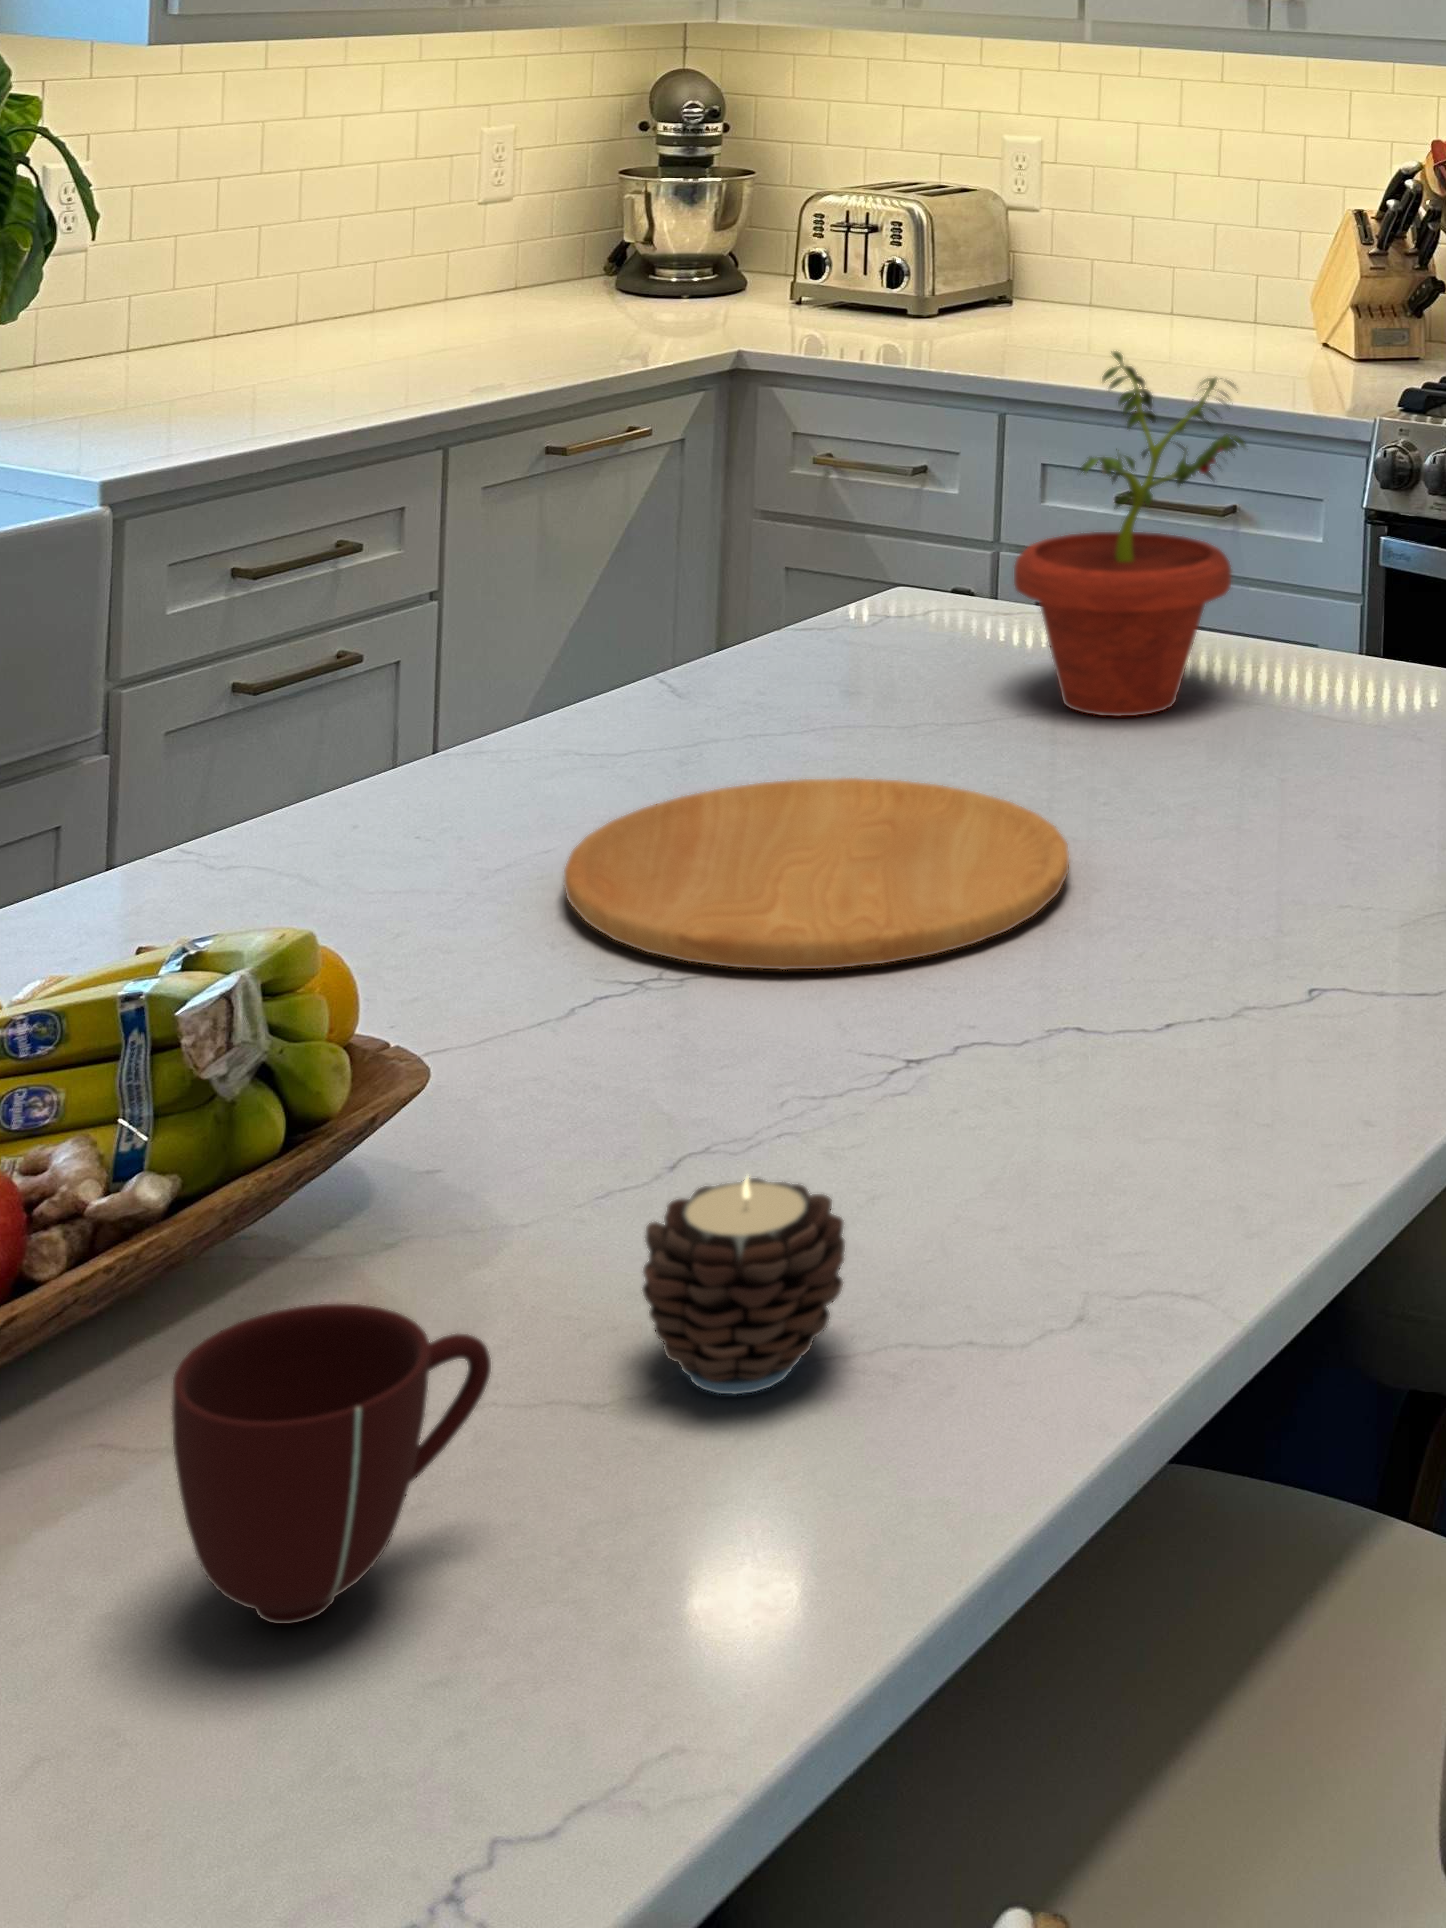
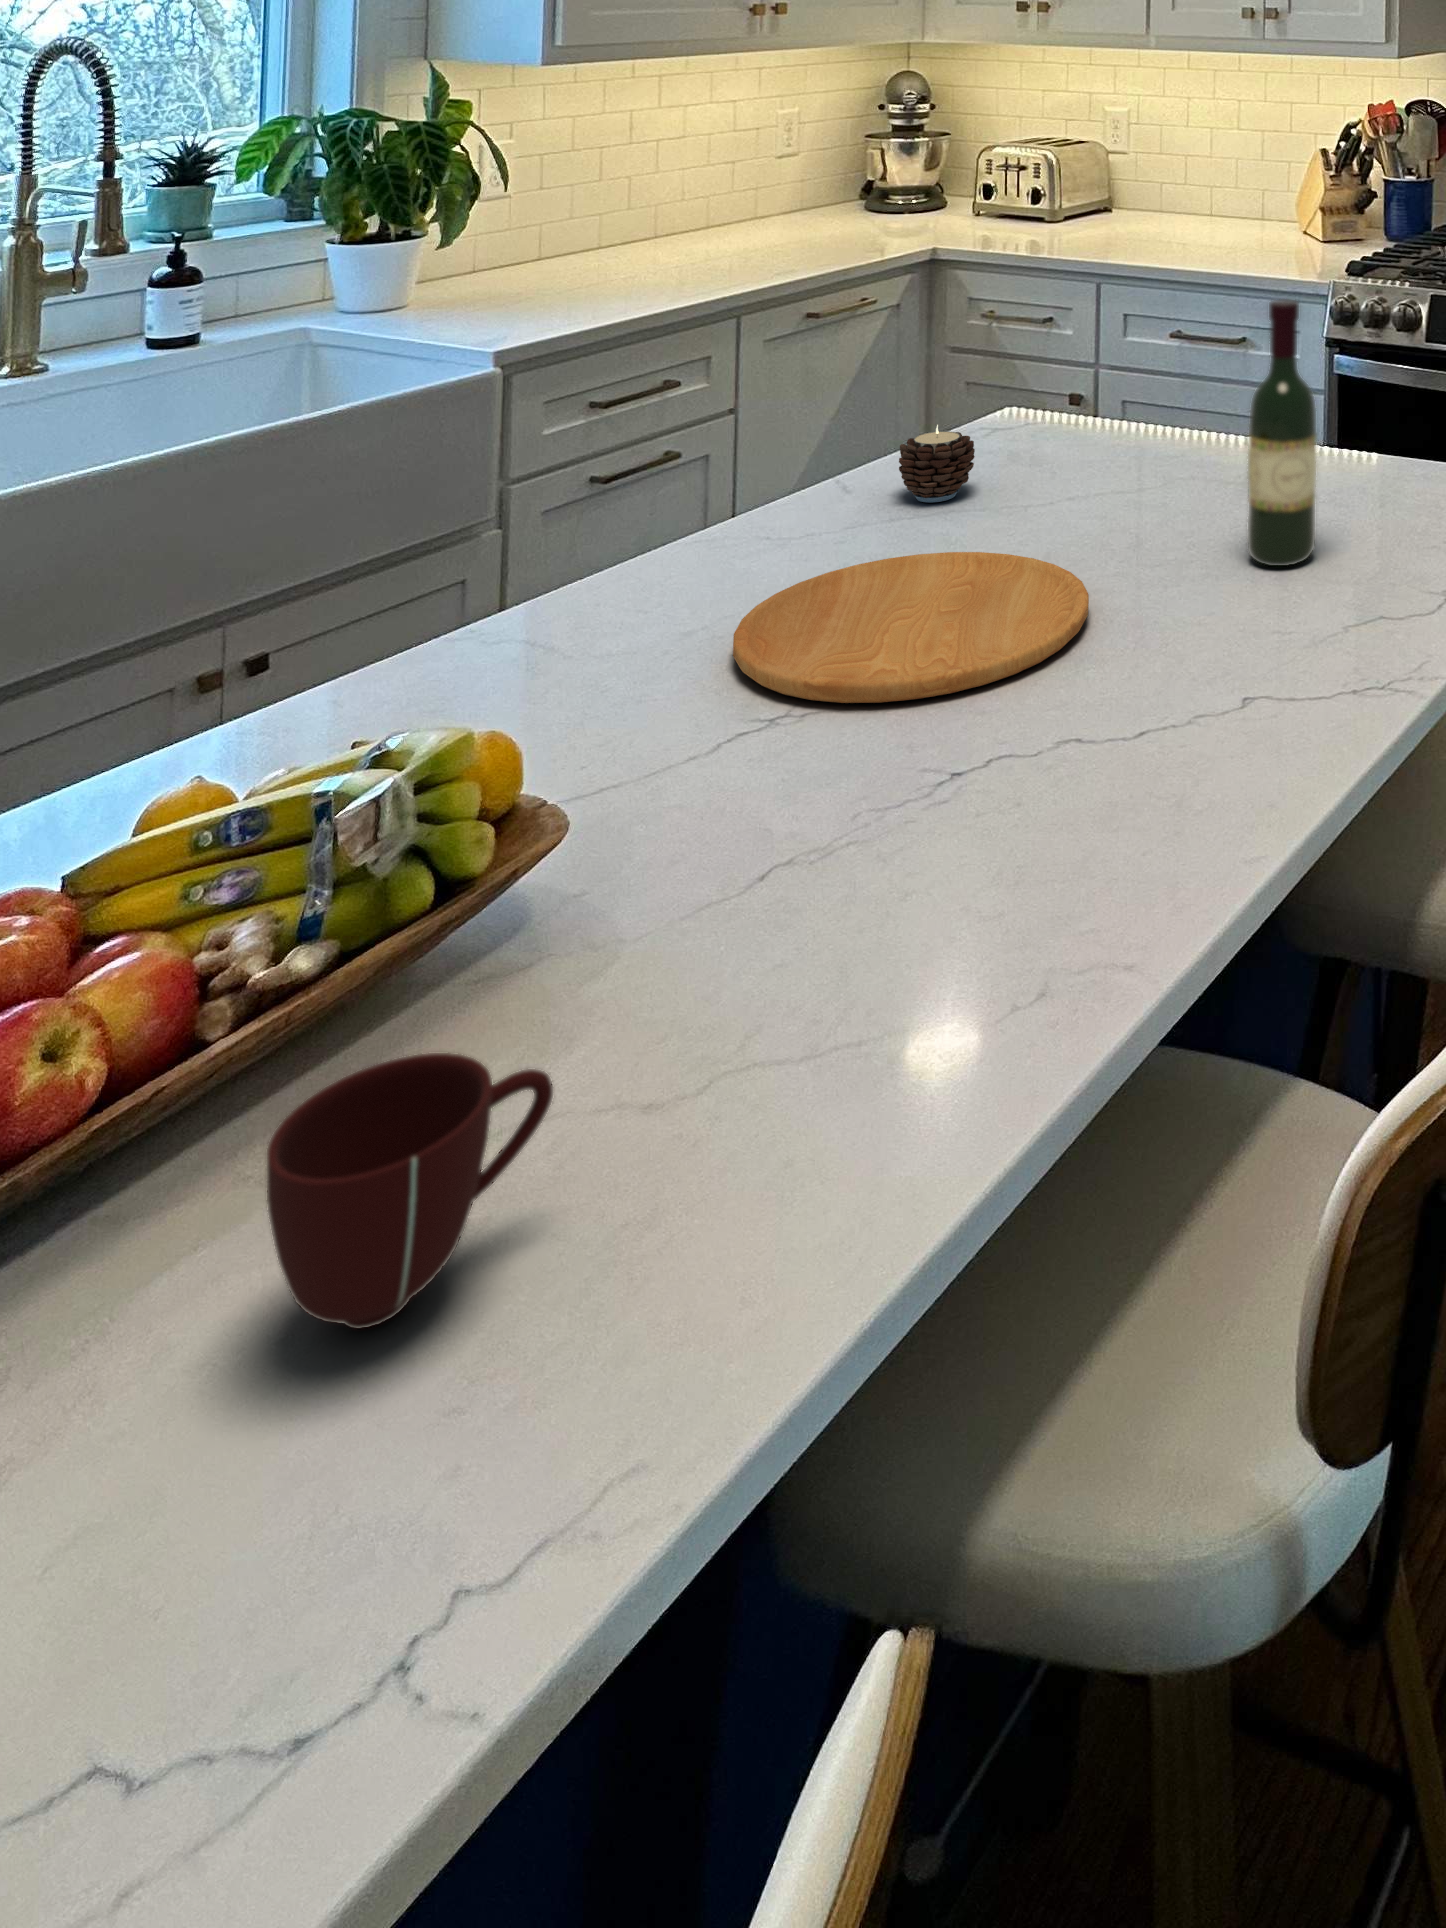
potted plant: present [1014,352,1245,716] -> none [1071,253,1223,494]
wine bottle: none [1294,422,1401,823] -> present [1248,299,1317,566]
candle: present [643,1177,845,1394] -> present [899,425,975,502]

